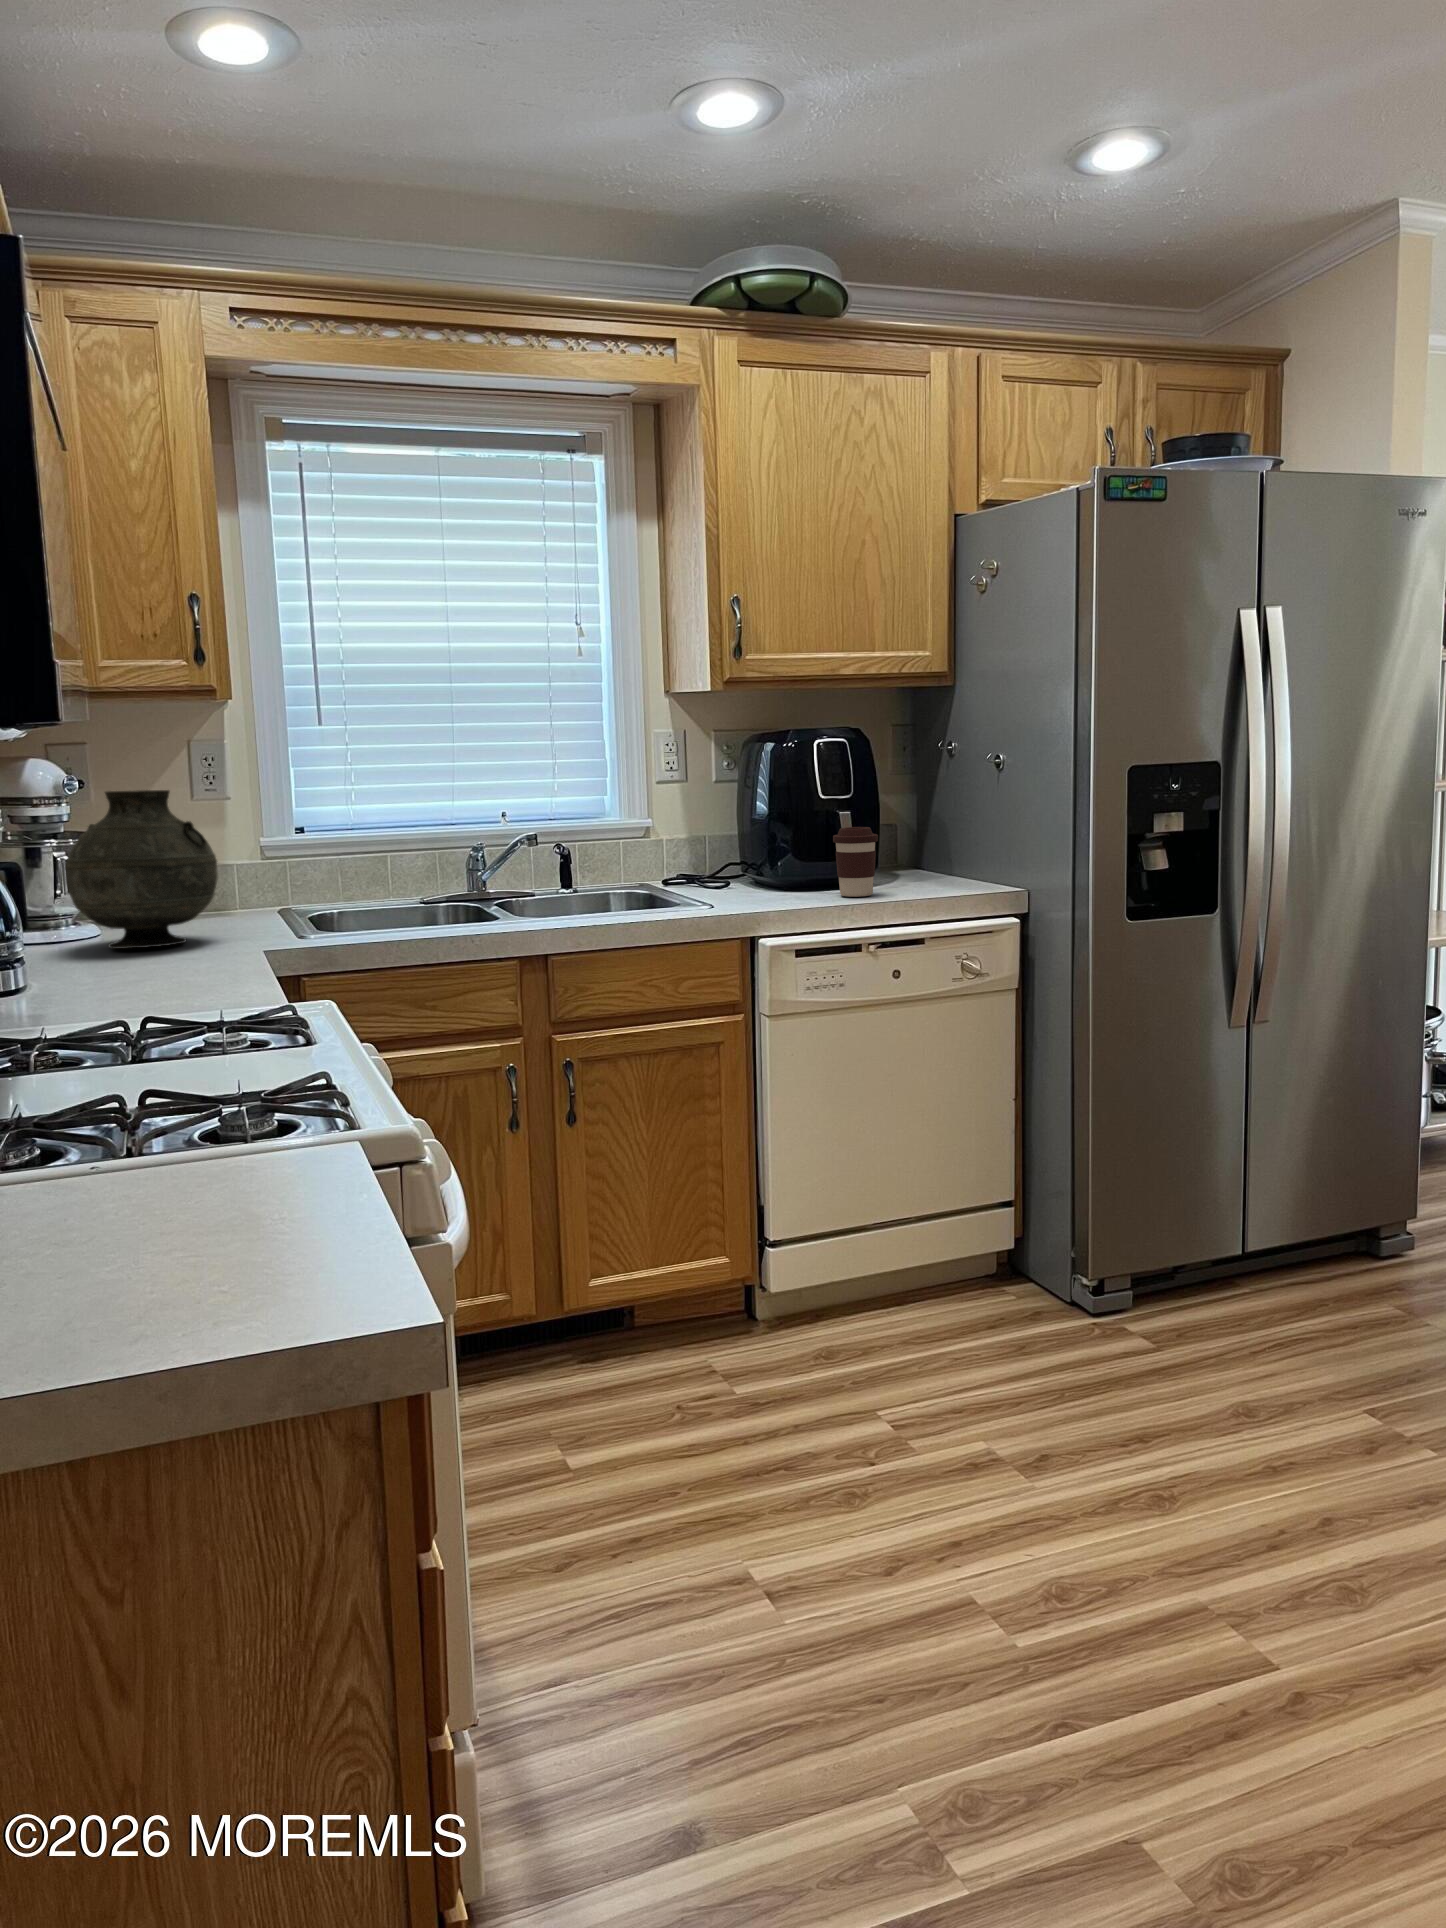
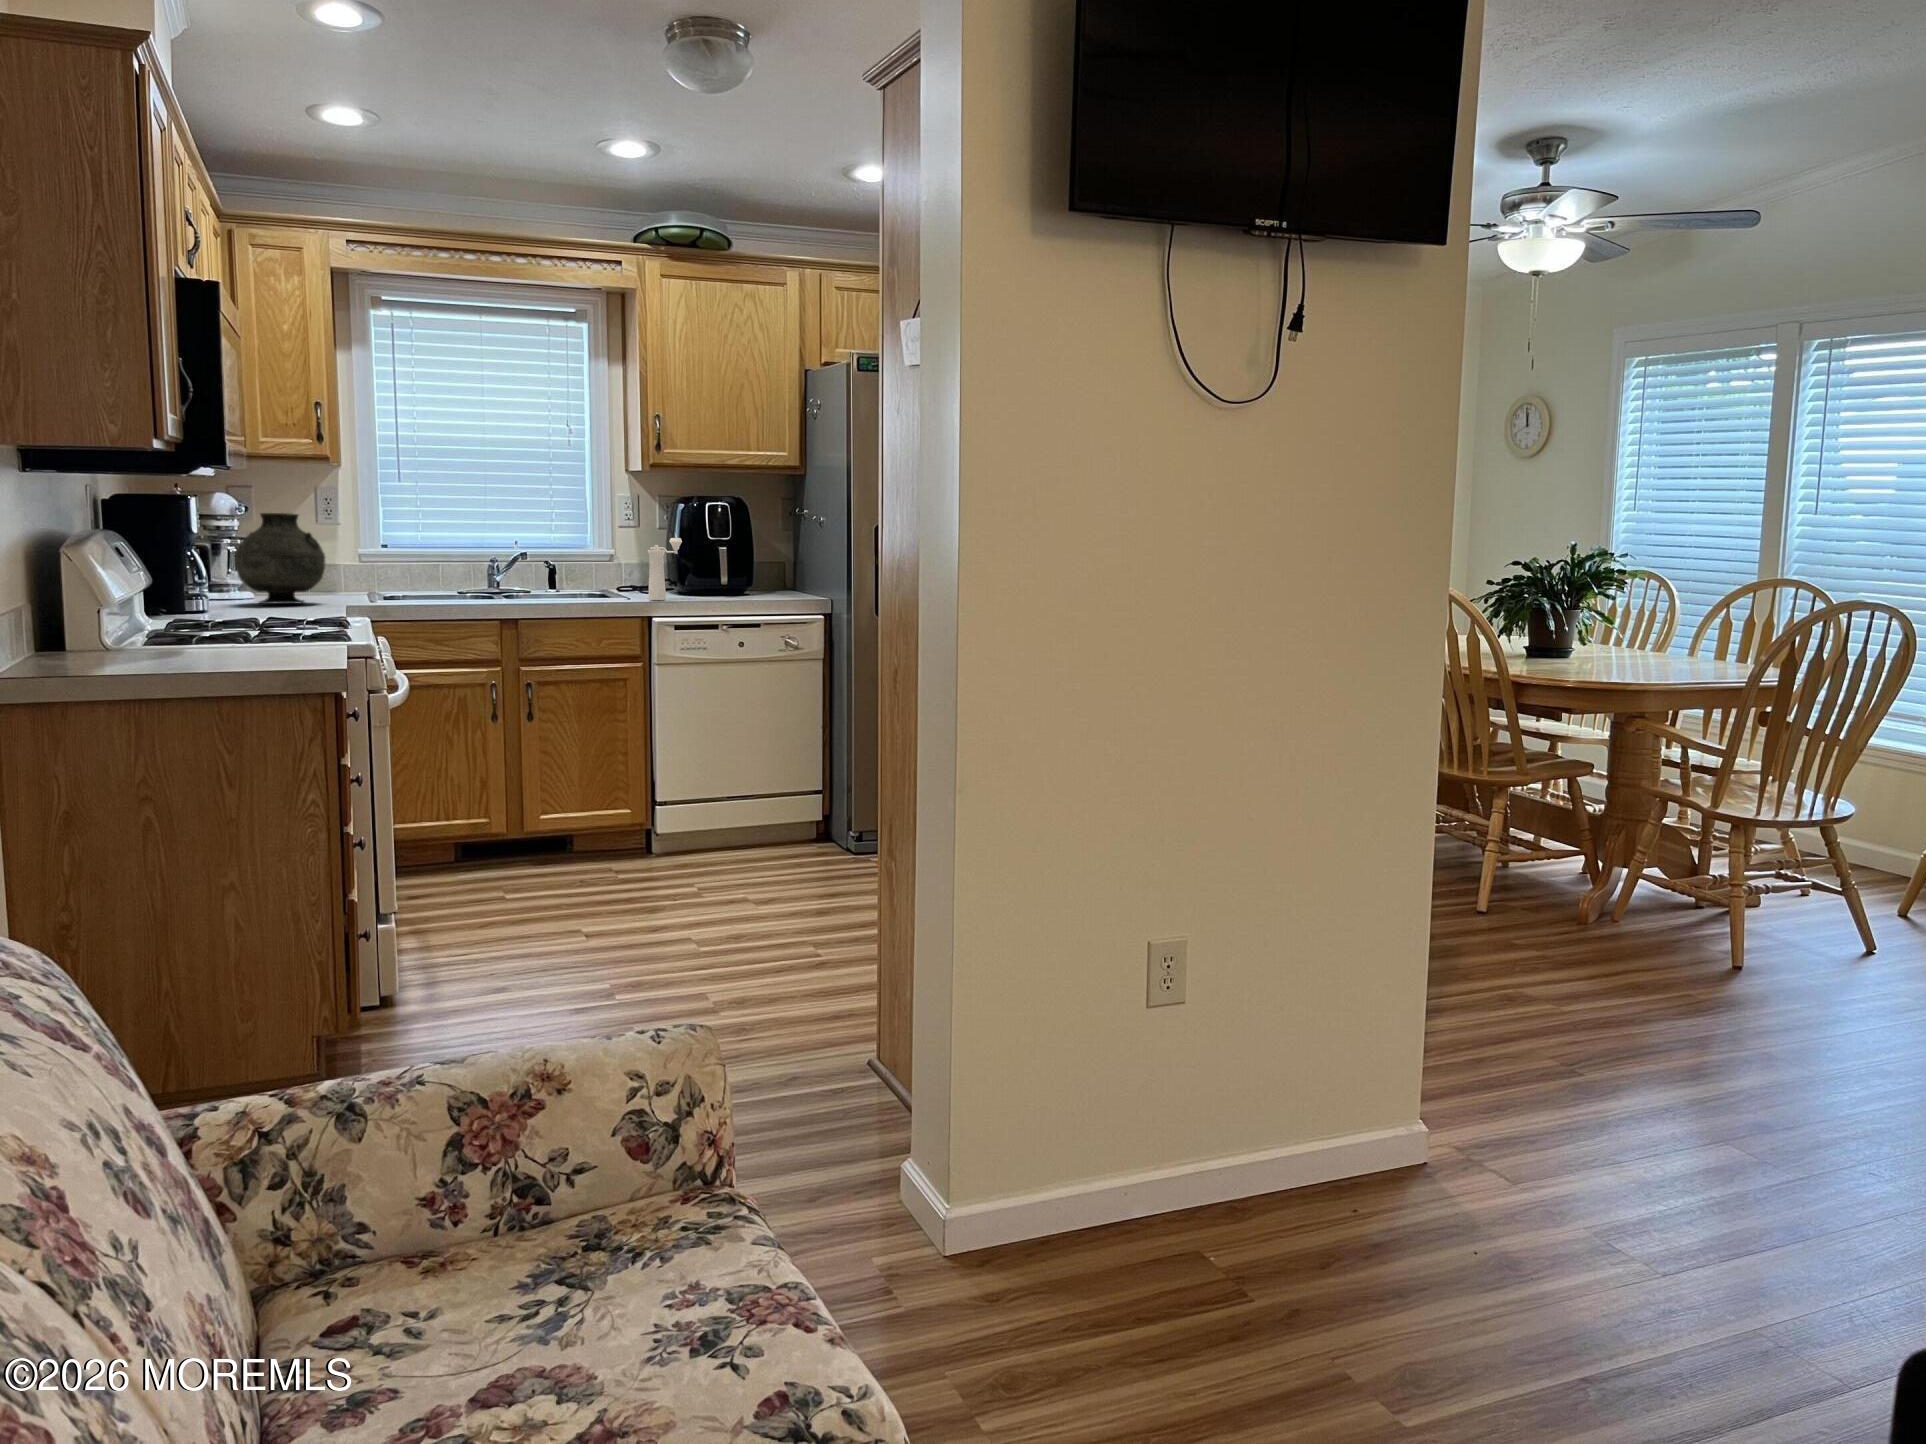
pepper mill: none [738,799,785,906] -> present [648,538,682,600]
coffee cup: present [833,827,878,897] -> none [712,557,739,599]

